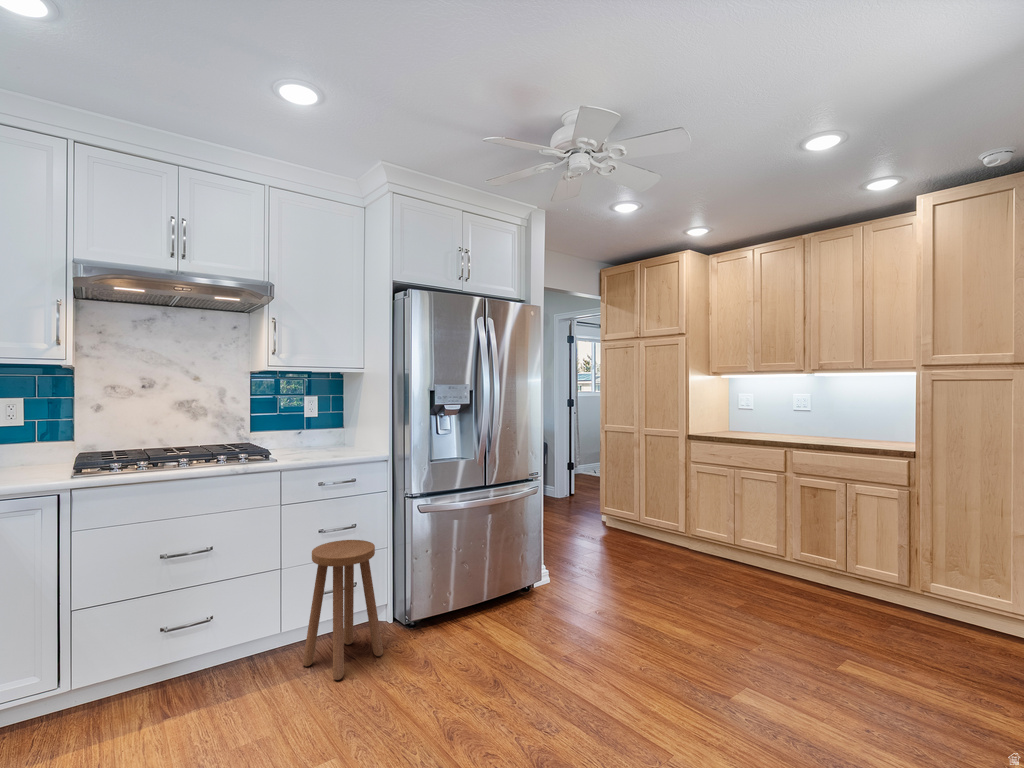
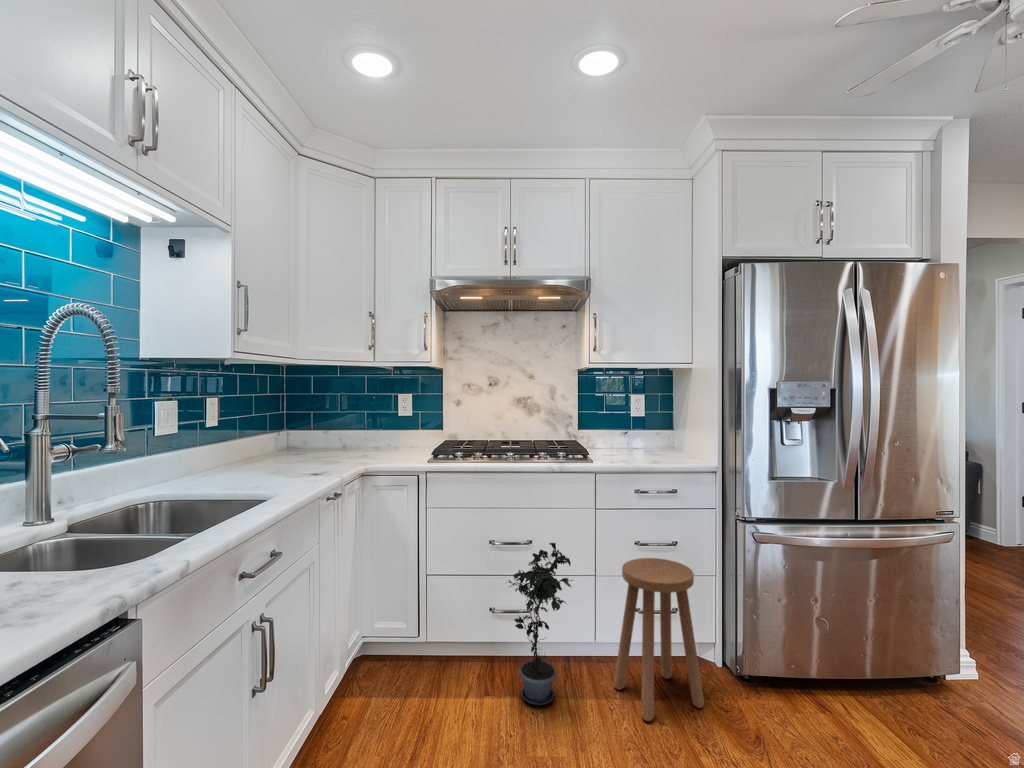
potted plant: none [189,541,267,706] -> present [508,543,573,706]

